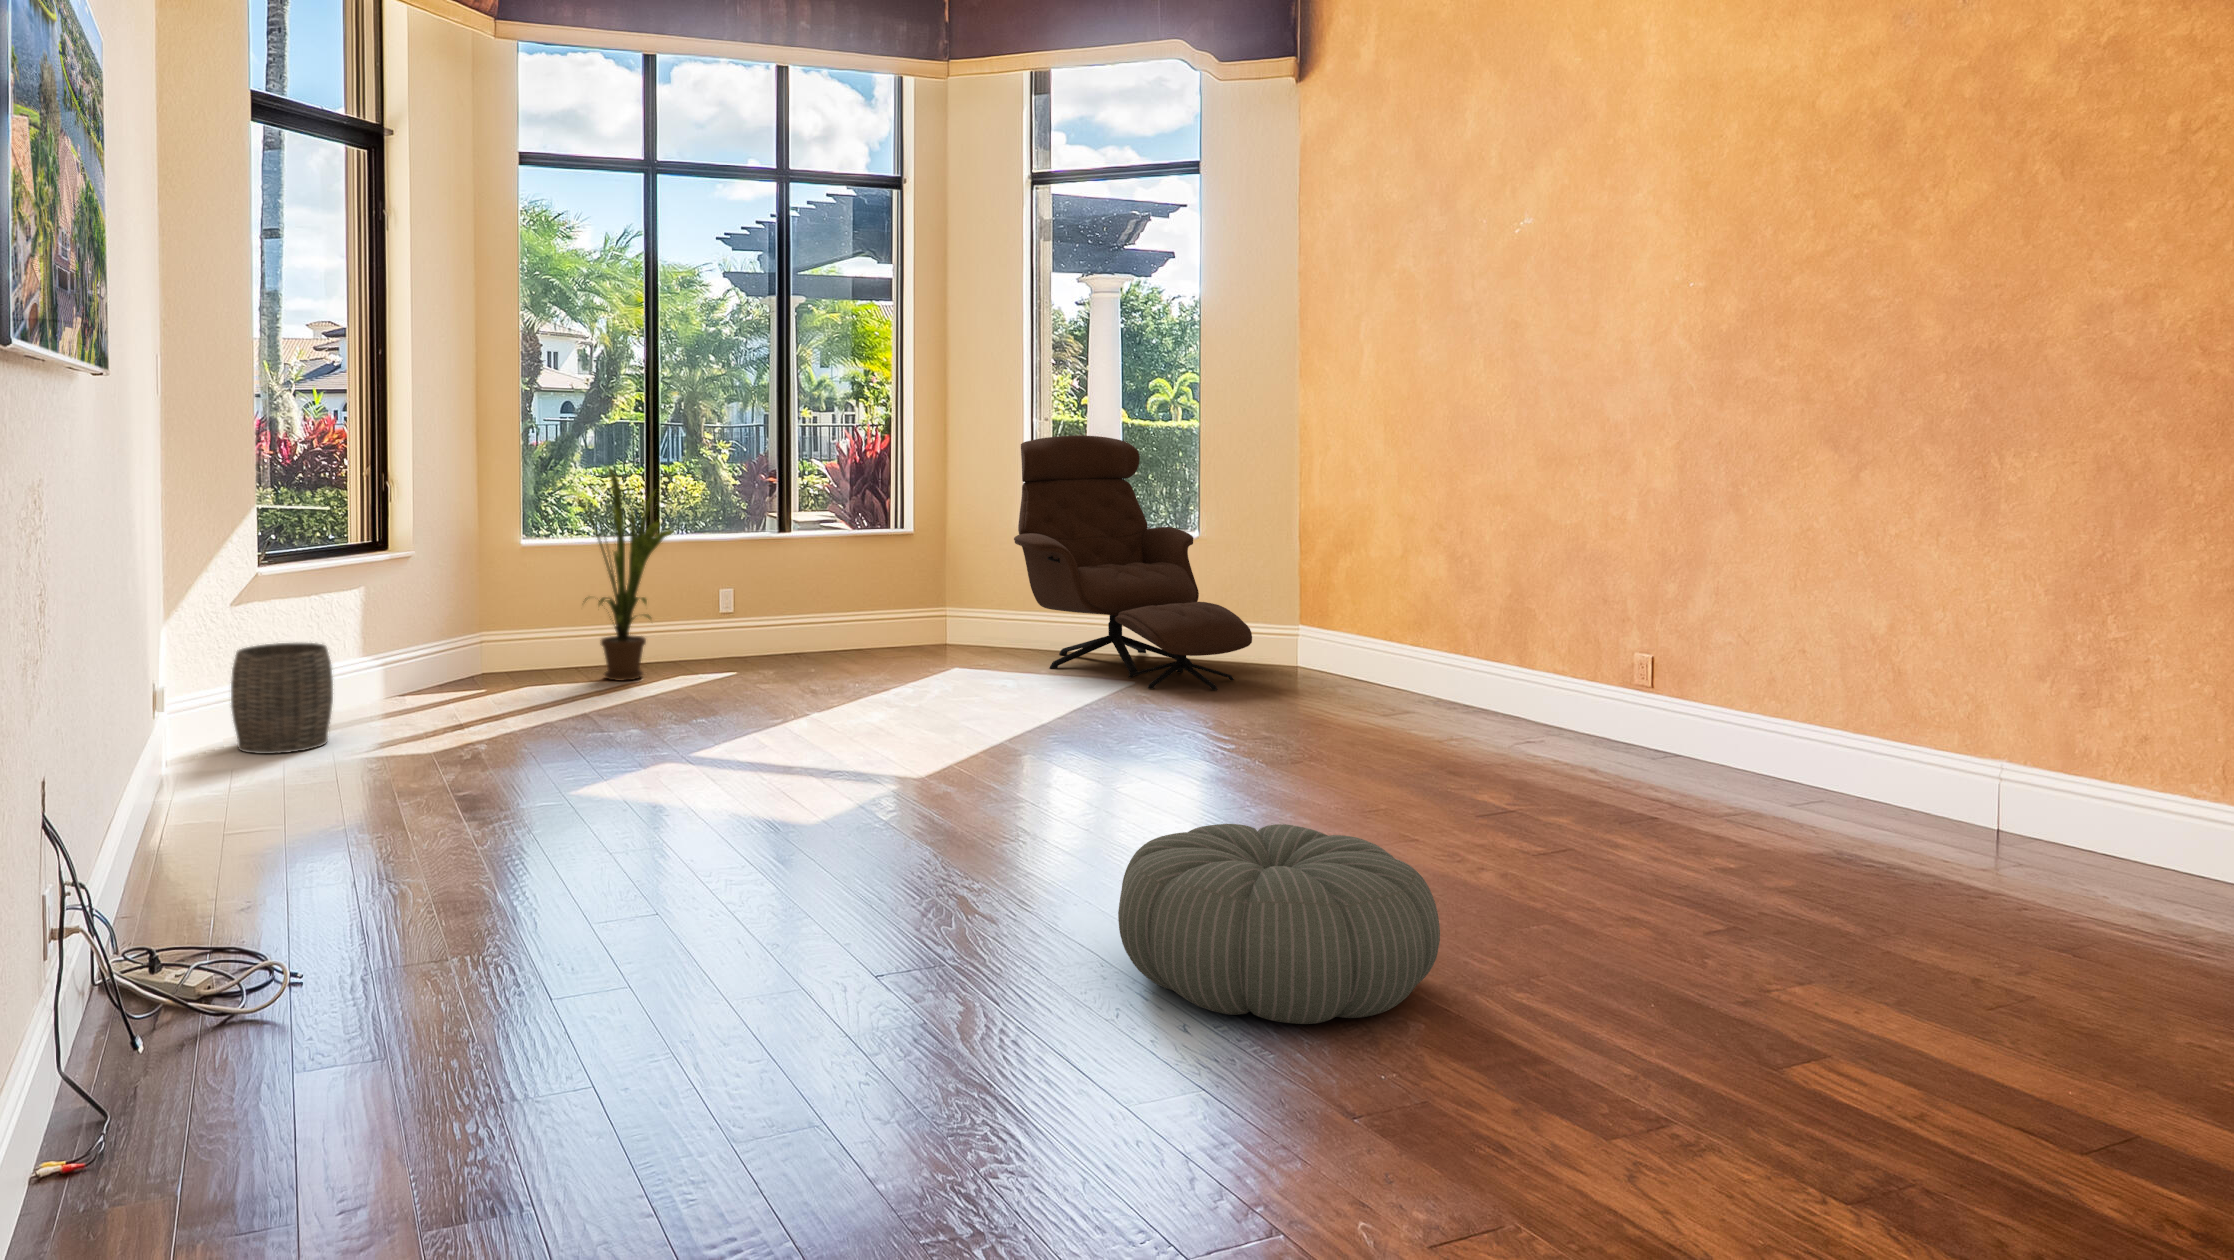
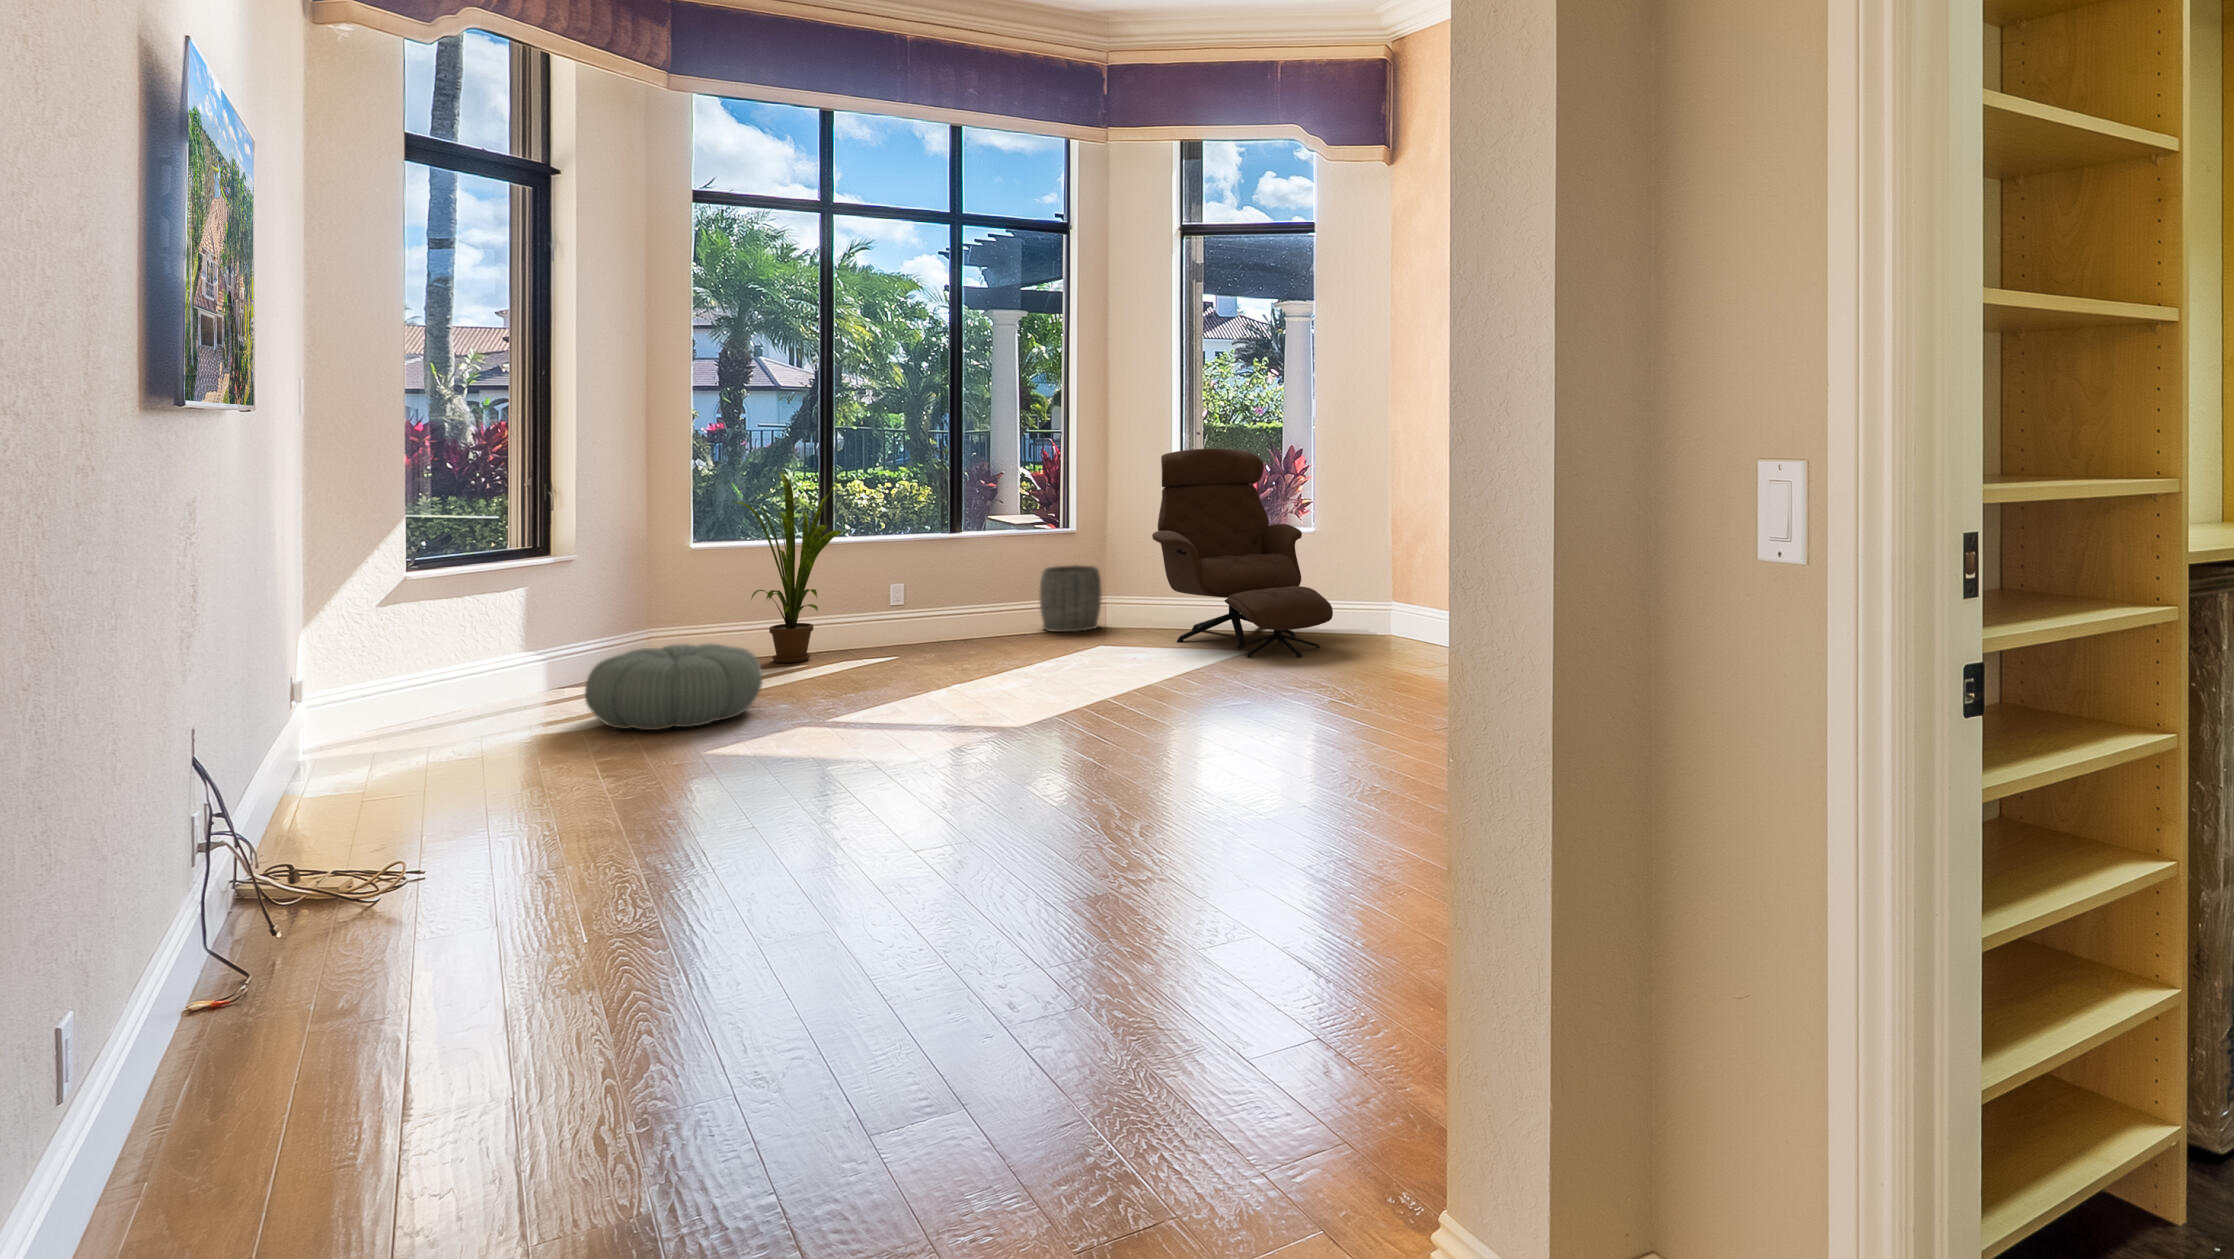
woven basket: present [231,643,333,754] -> present [1040,565,1102,632]
pouf: present [1118,824,1440,1024] -> present [585,643,762,730]

